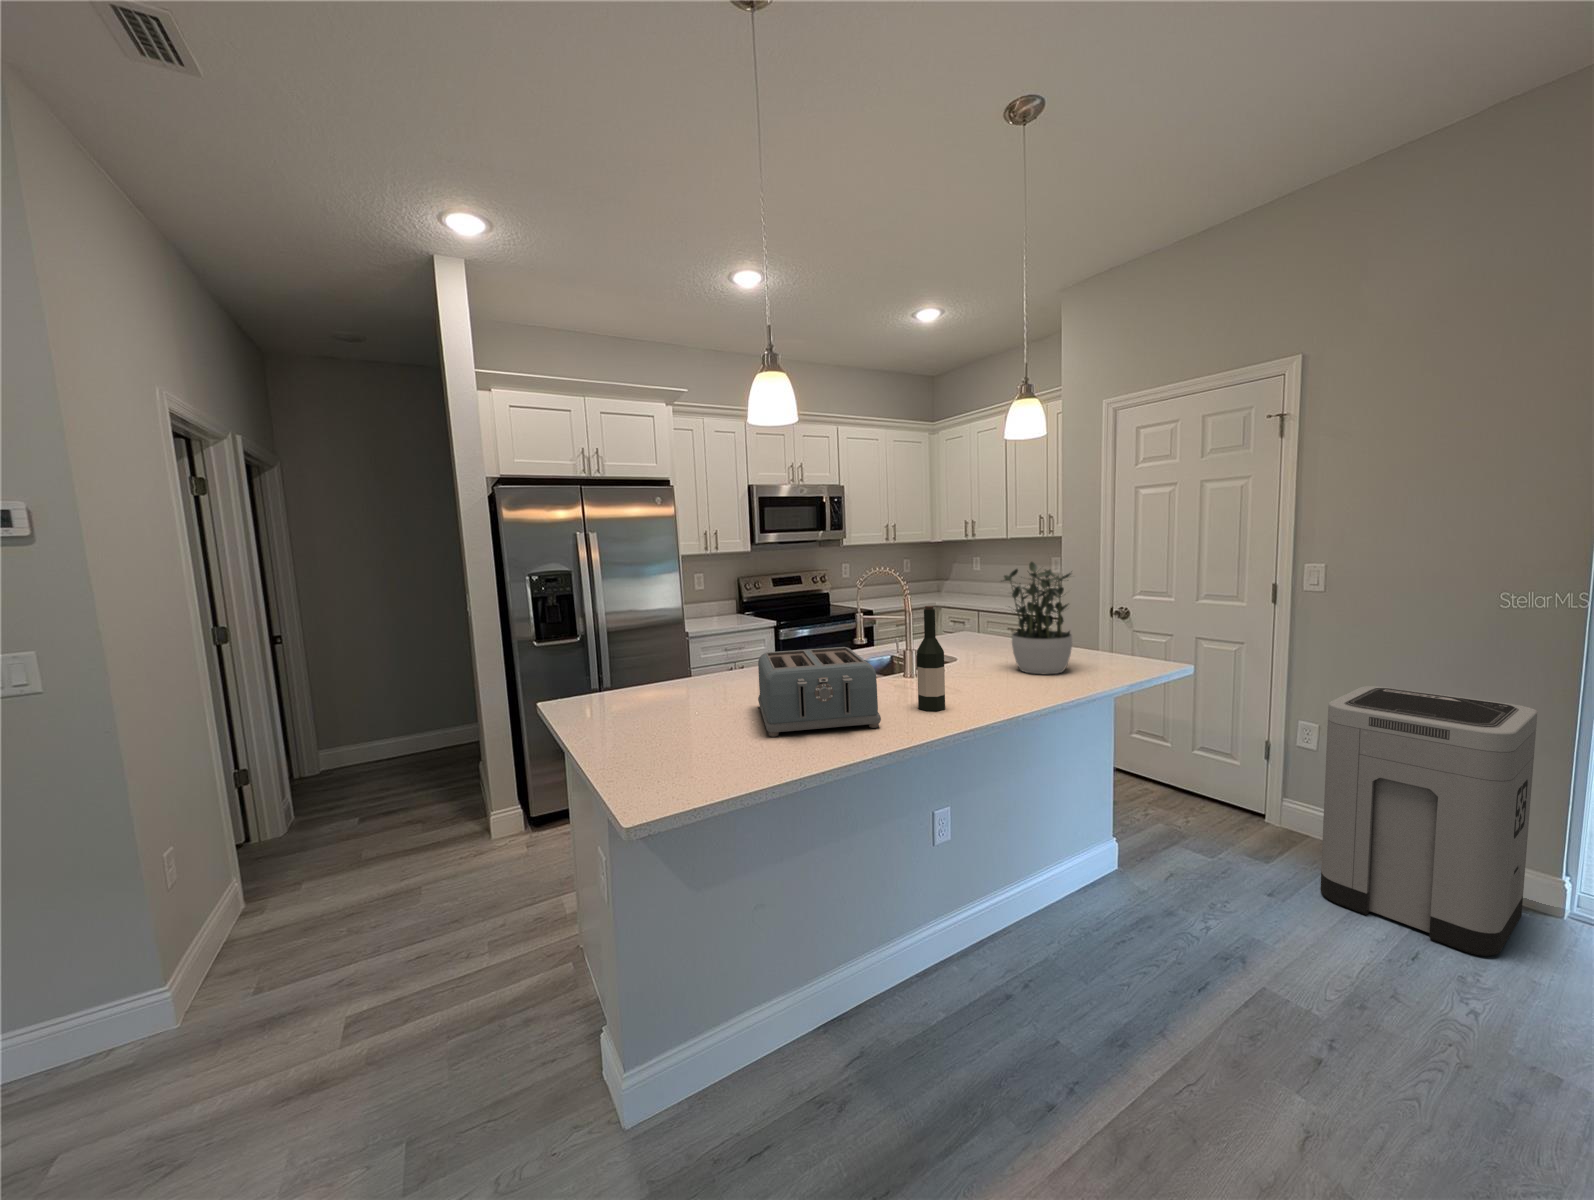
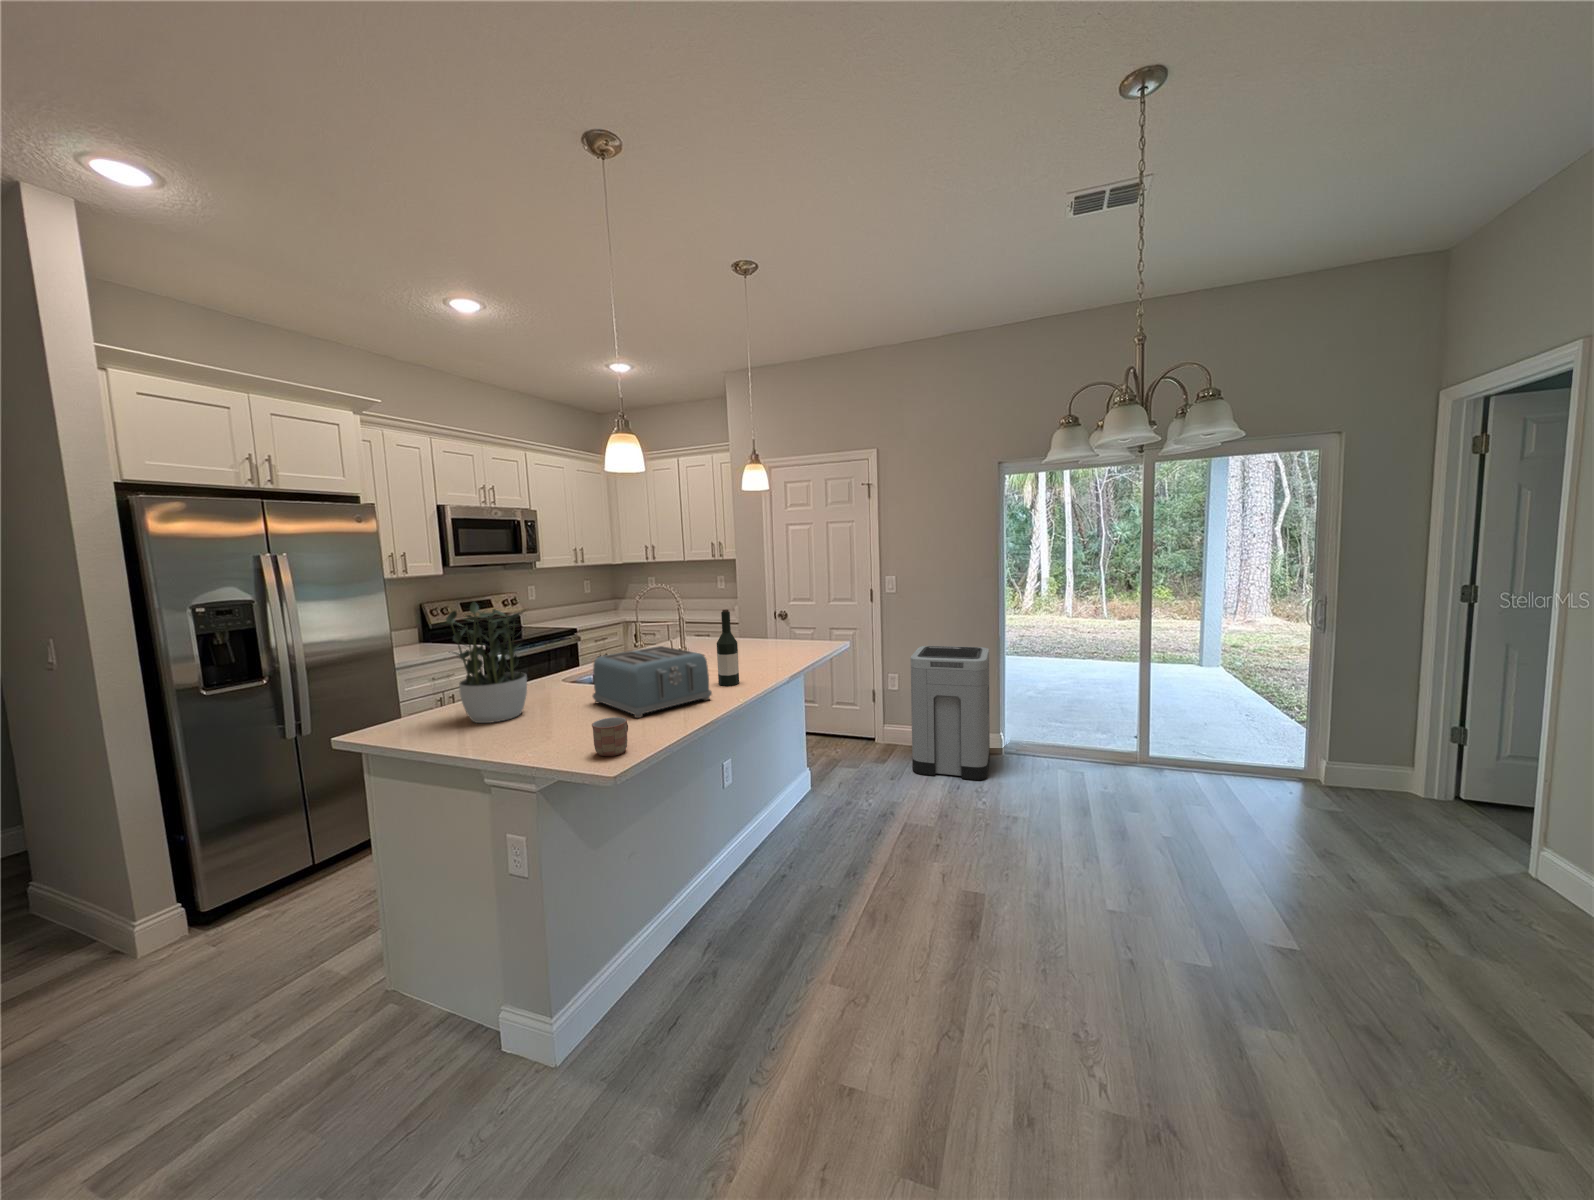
potted plant: present [1004,562,1072,674] -> present [437,602,527,723]
mug: none [659,735,713,785] -> present [592,717,628,756]

